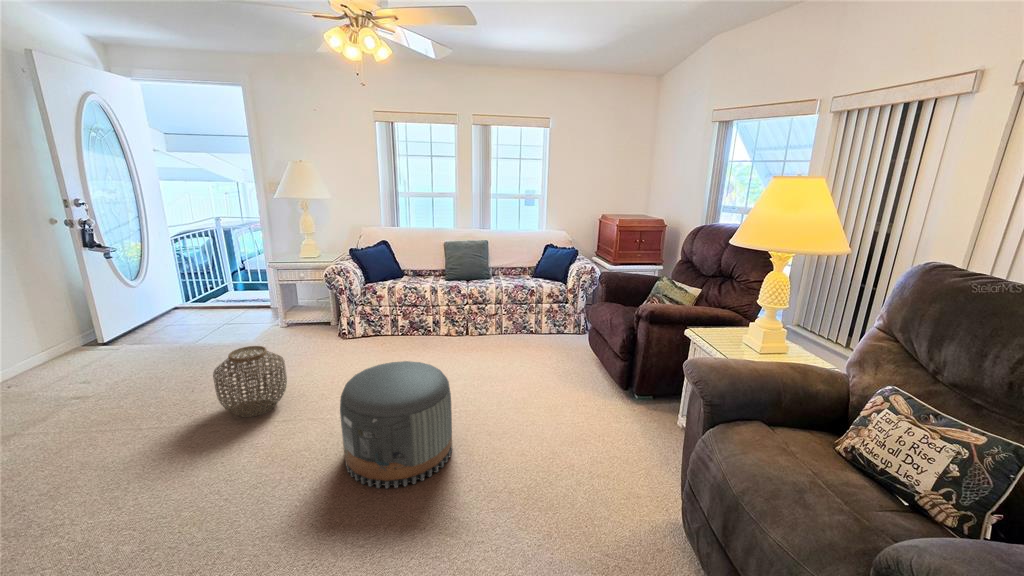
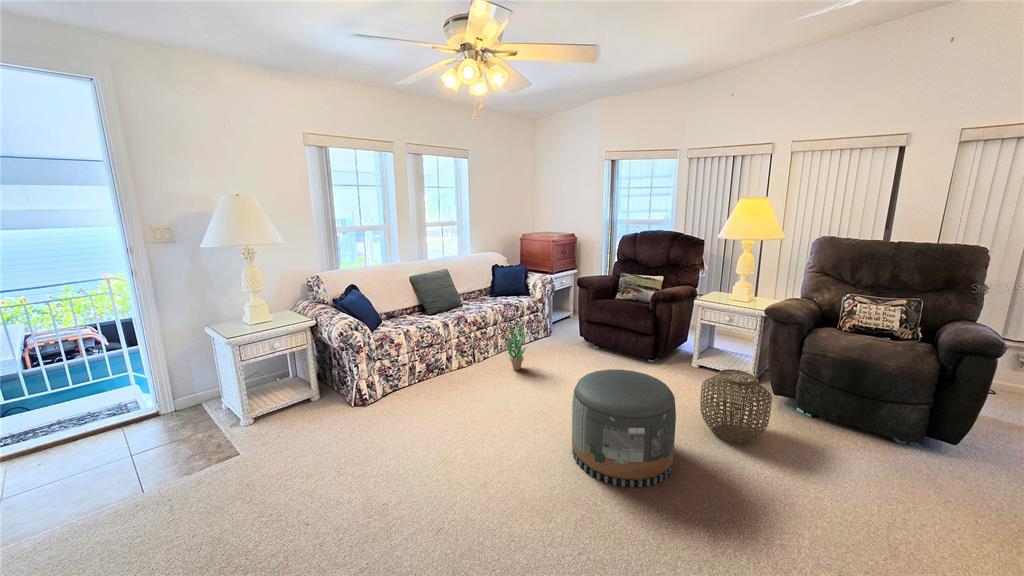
potted plant: none [468,303,496,353] -> present [505,325,528,370]
woven basket: present [213,346,287,417] -> present [700,369,772,443]

